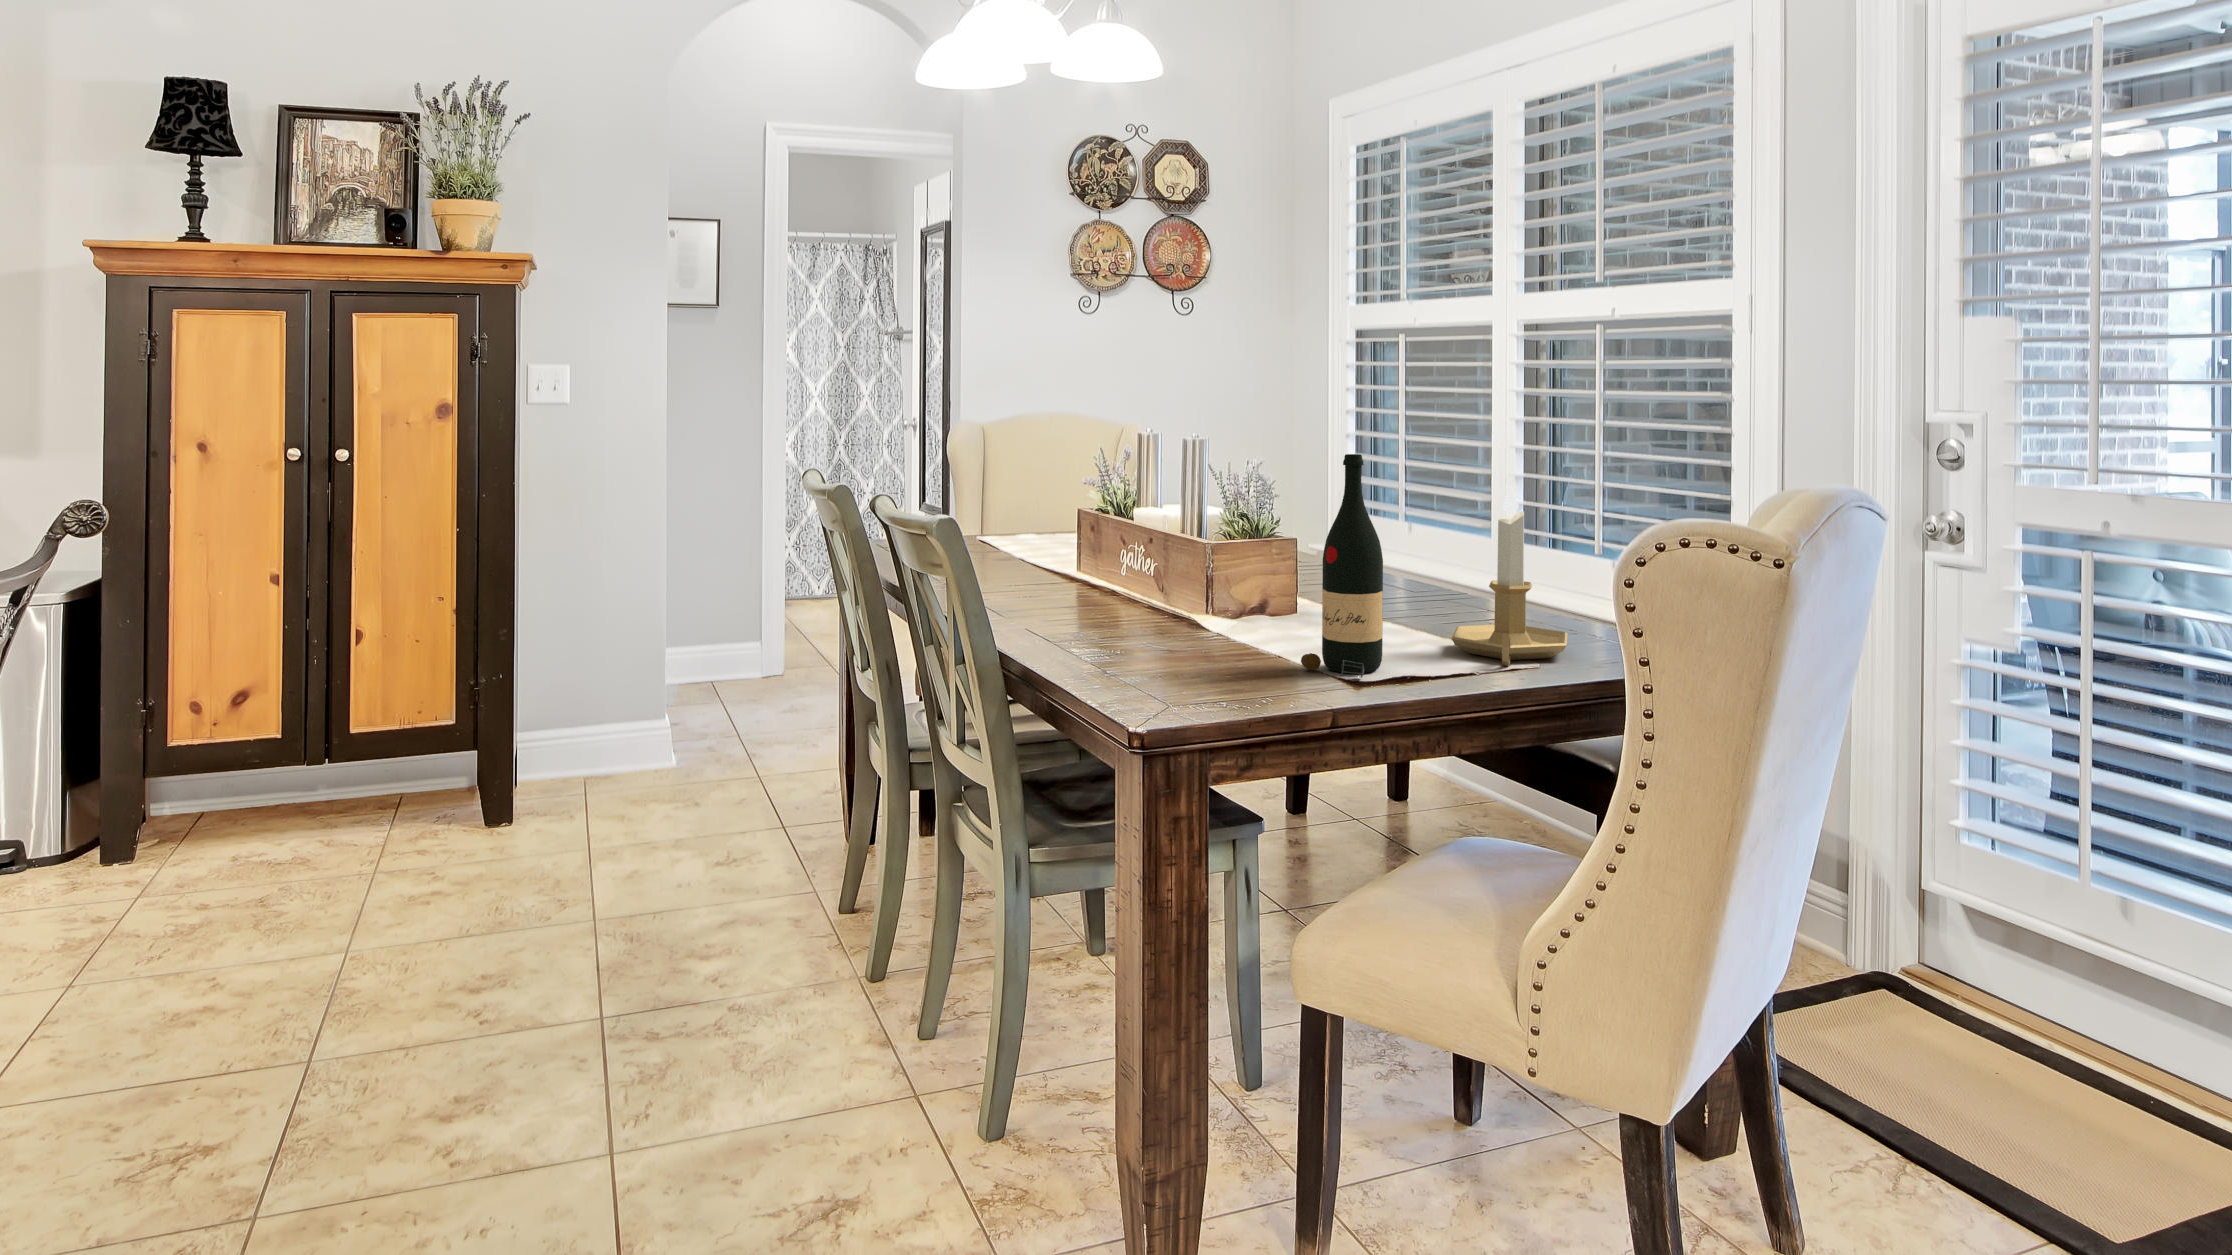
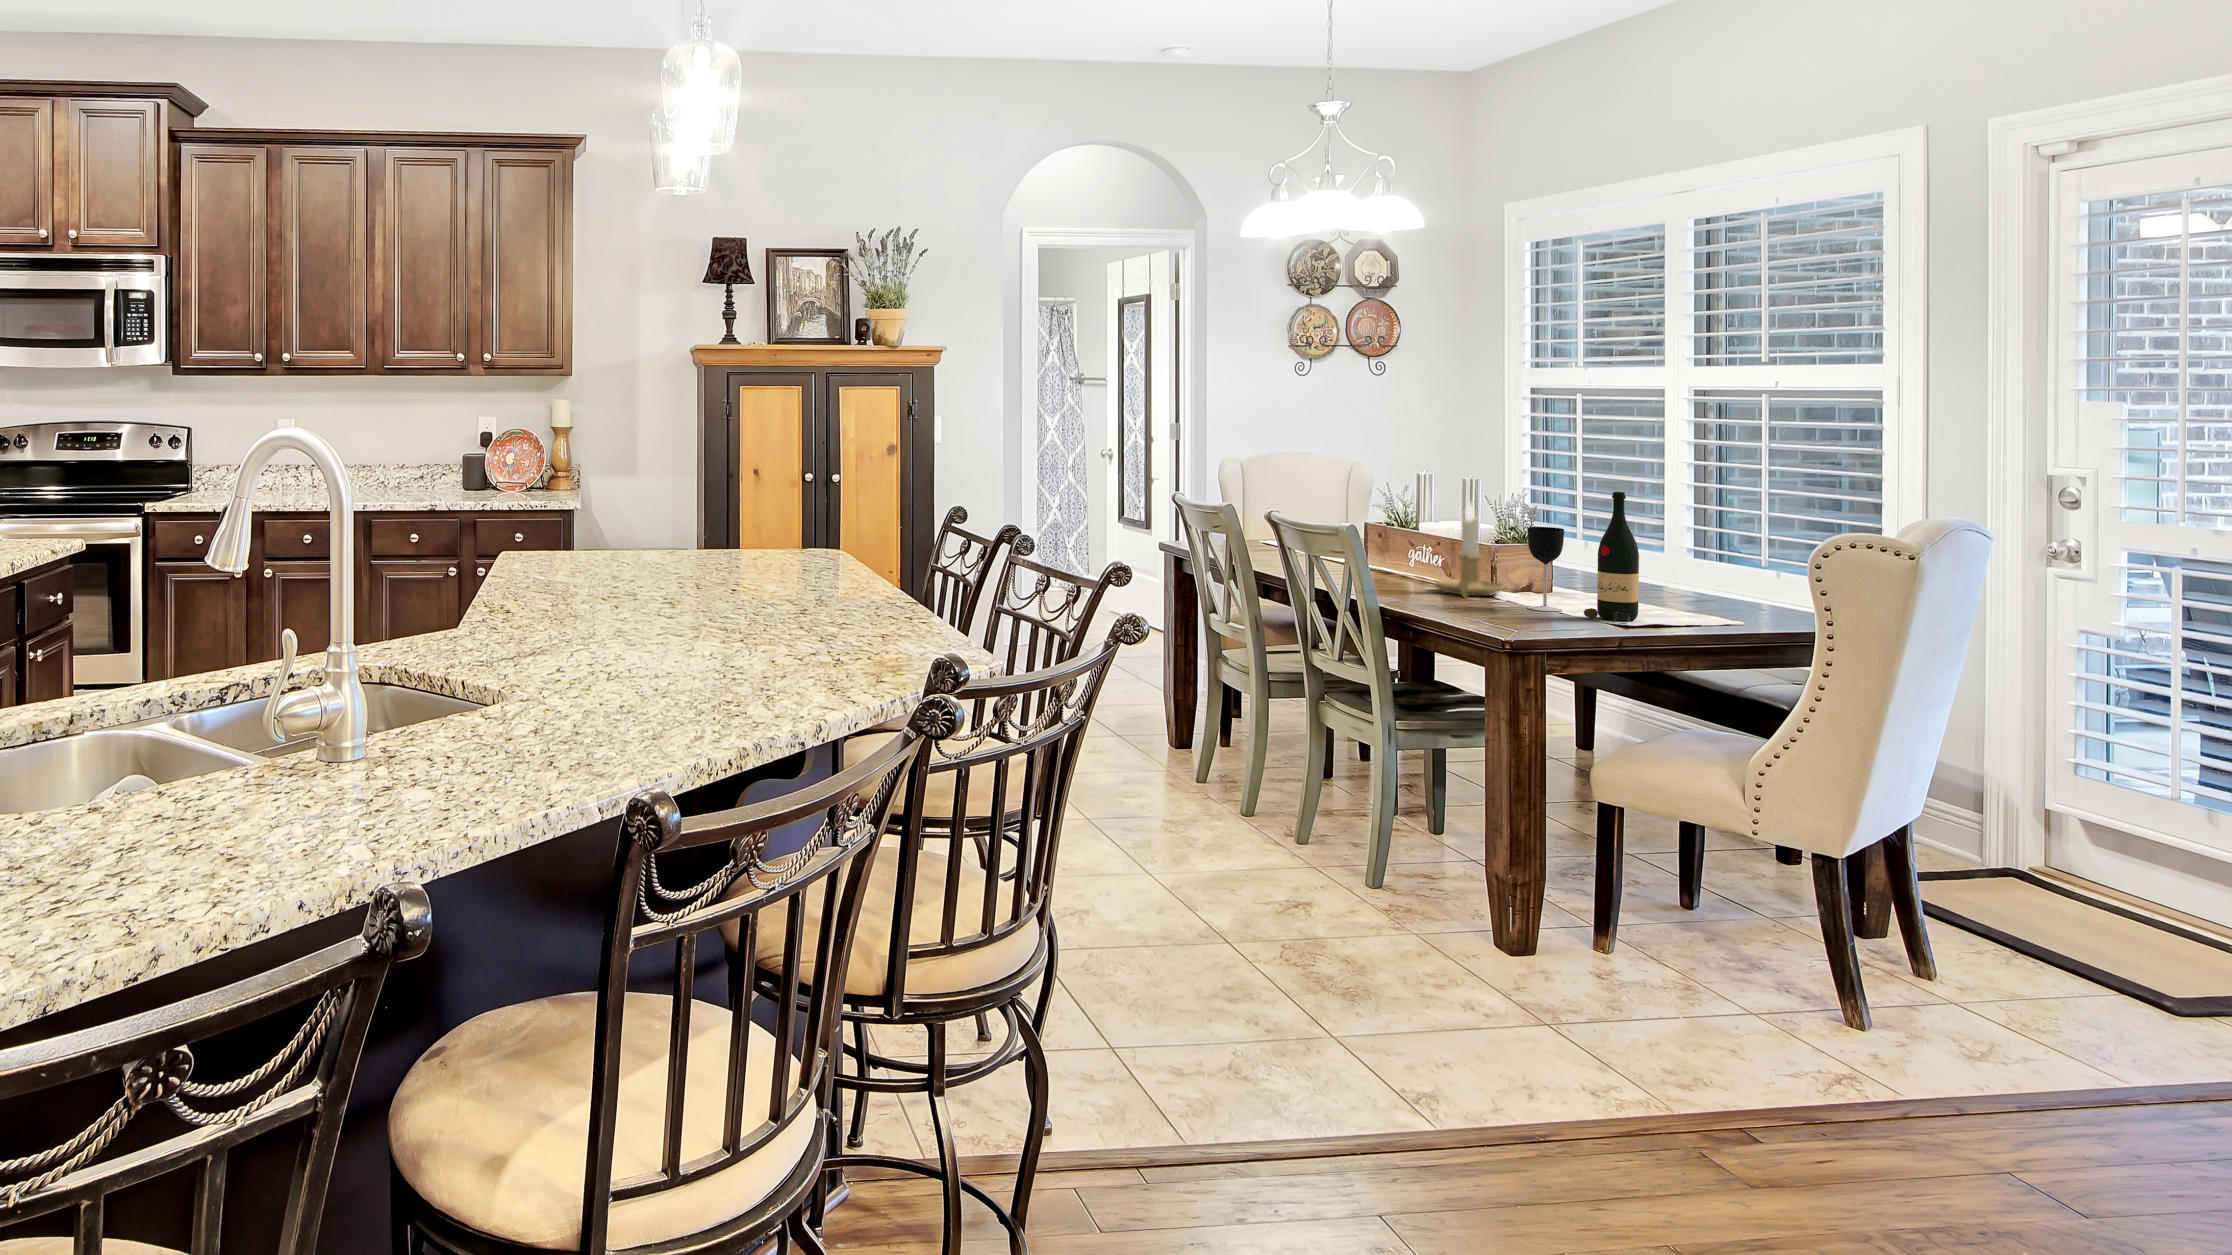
candlestick: present [1452,485,1568,666] -> present [1435,501,1504,597]
wine glass: none [1229,515,1283,656] -> present [1527,527,1564,611]

